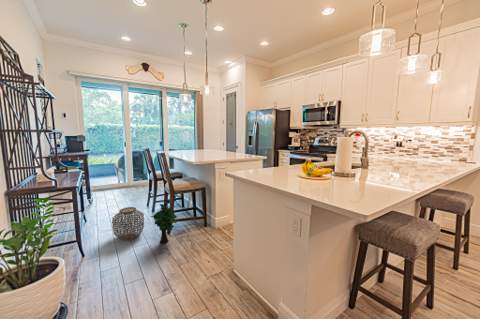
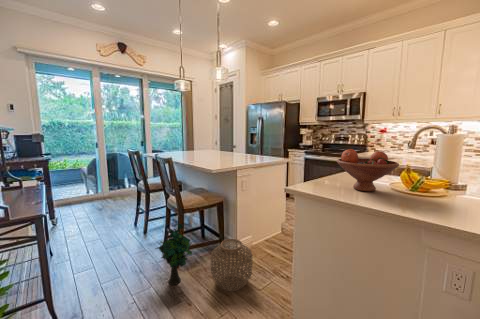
fruit bowl: none [259,146,297,175] -> present [337,149,399,192]
woven basket: present [112,207,144,241] -> present [211,239,252,291]

